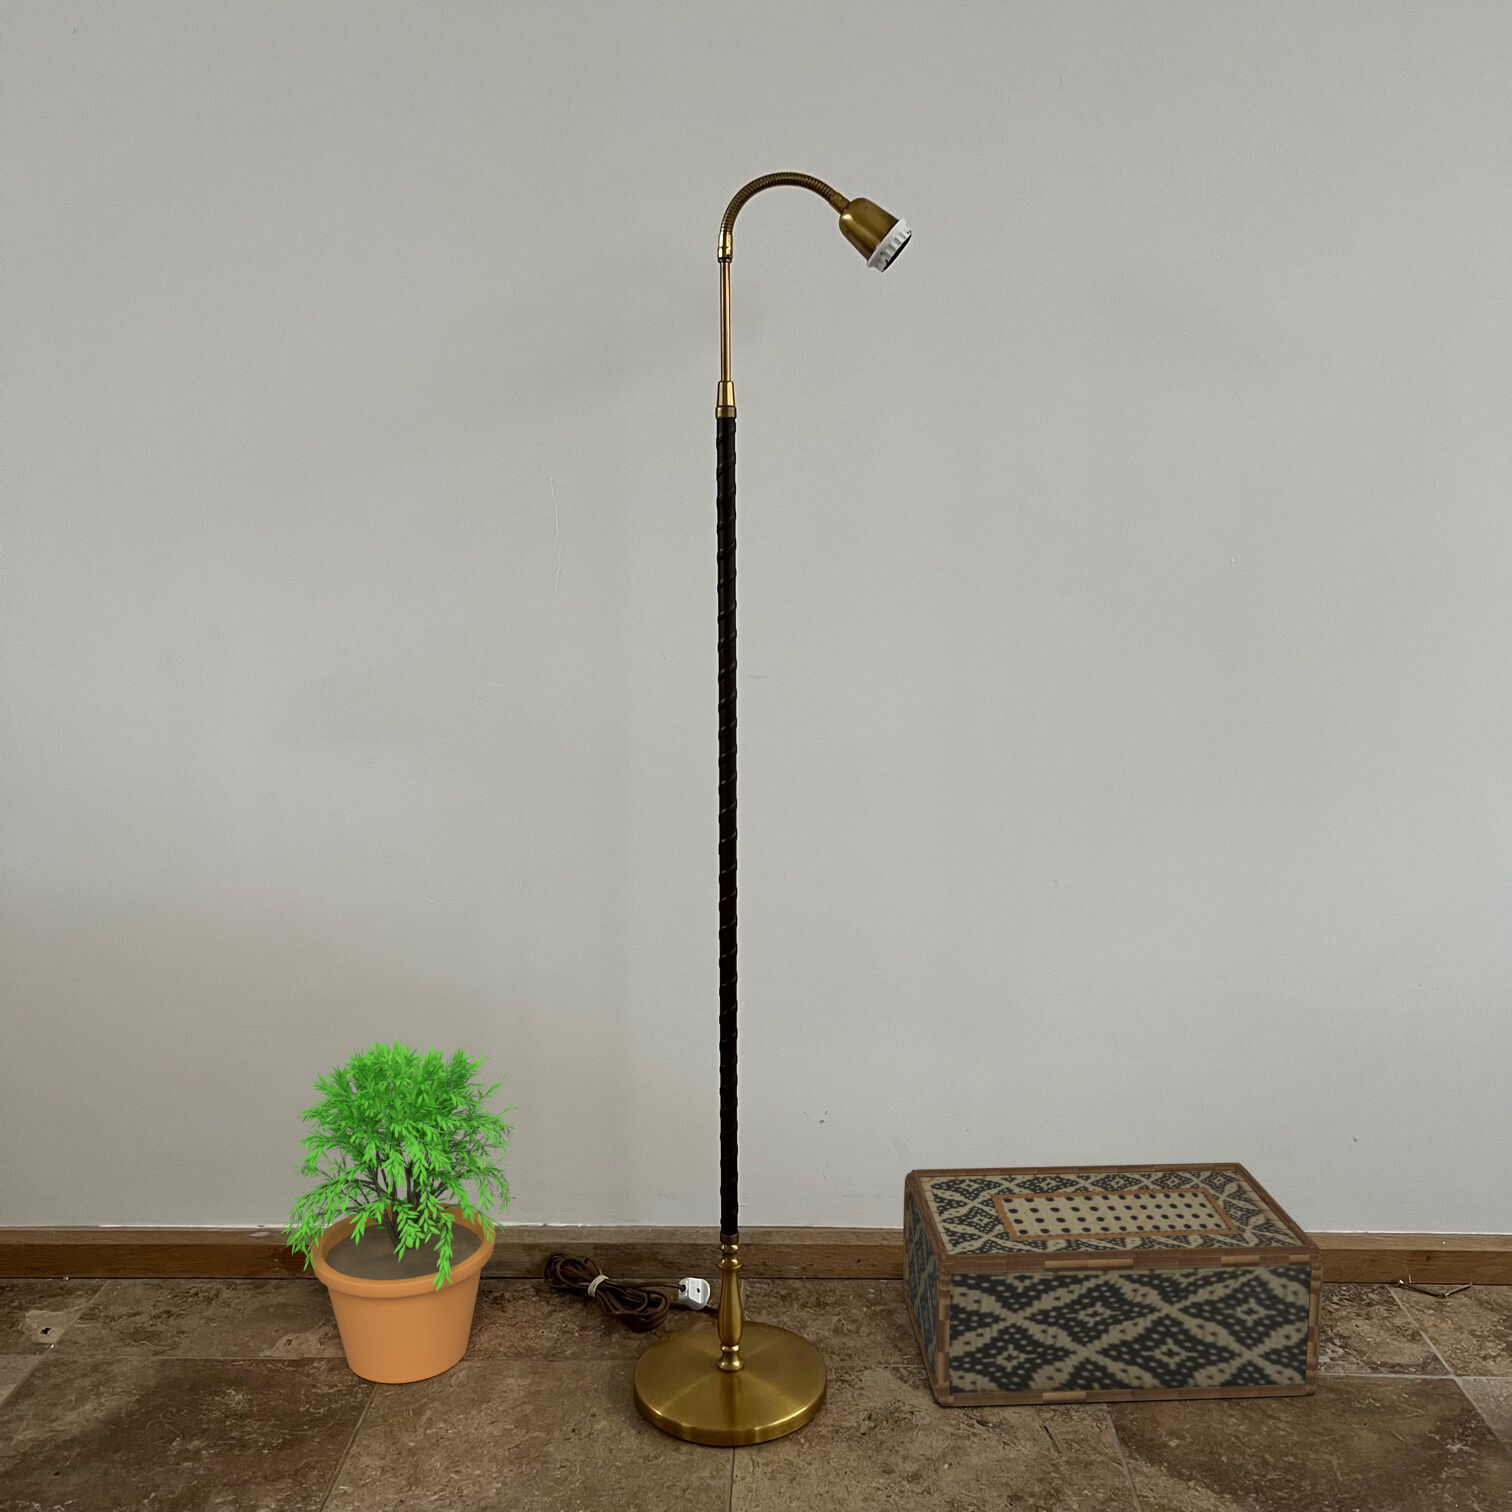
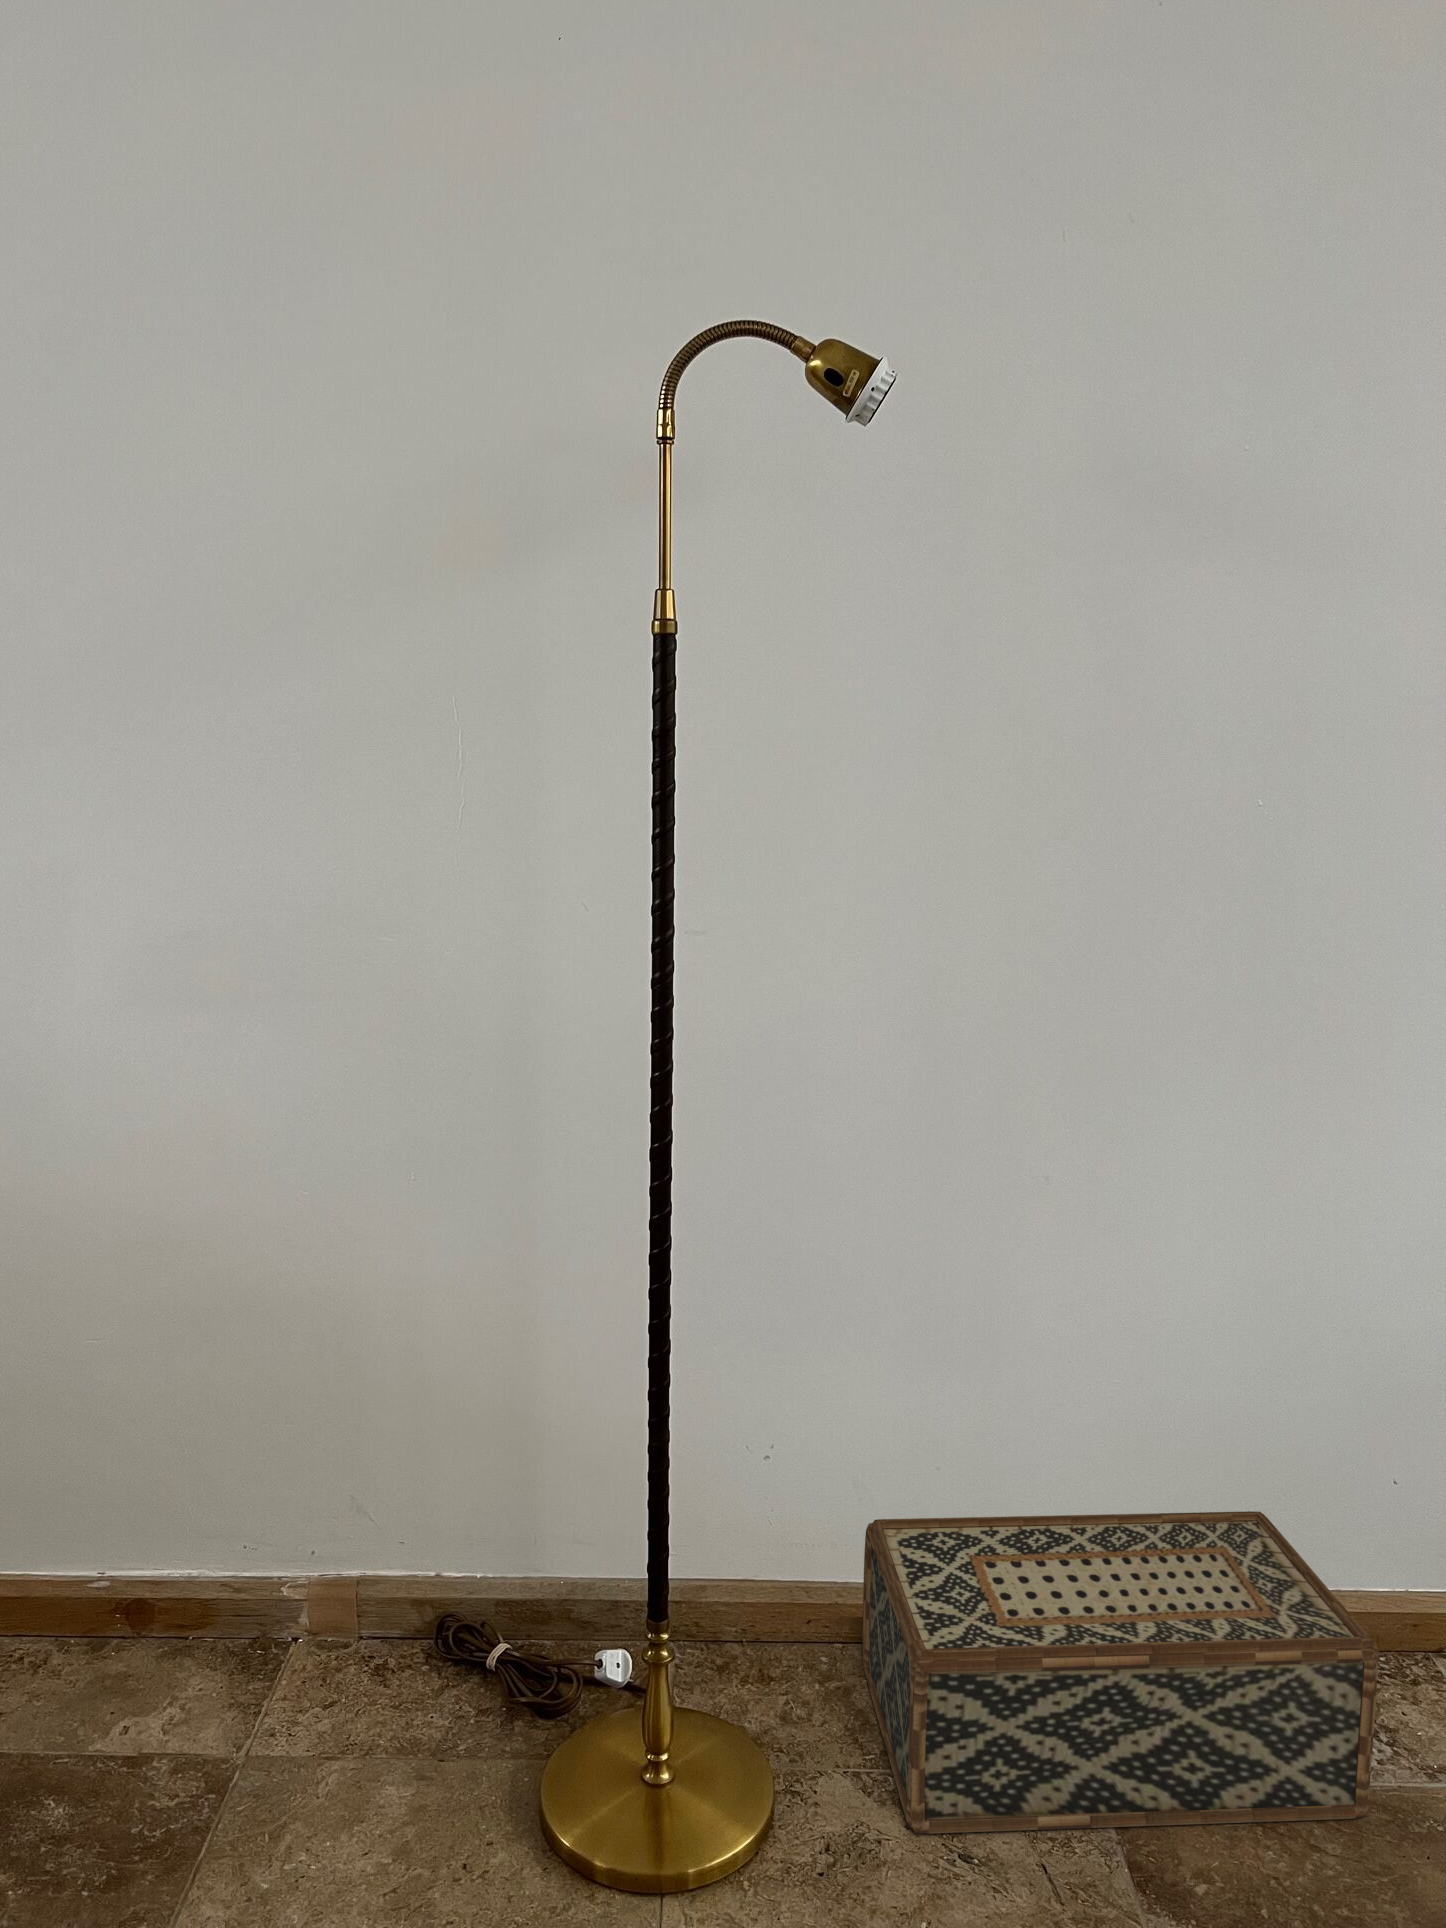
potted plant: present [282,1039,521,1383] -> none [109,1363,414,1794]

